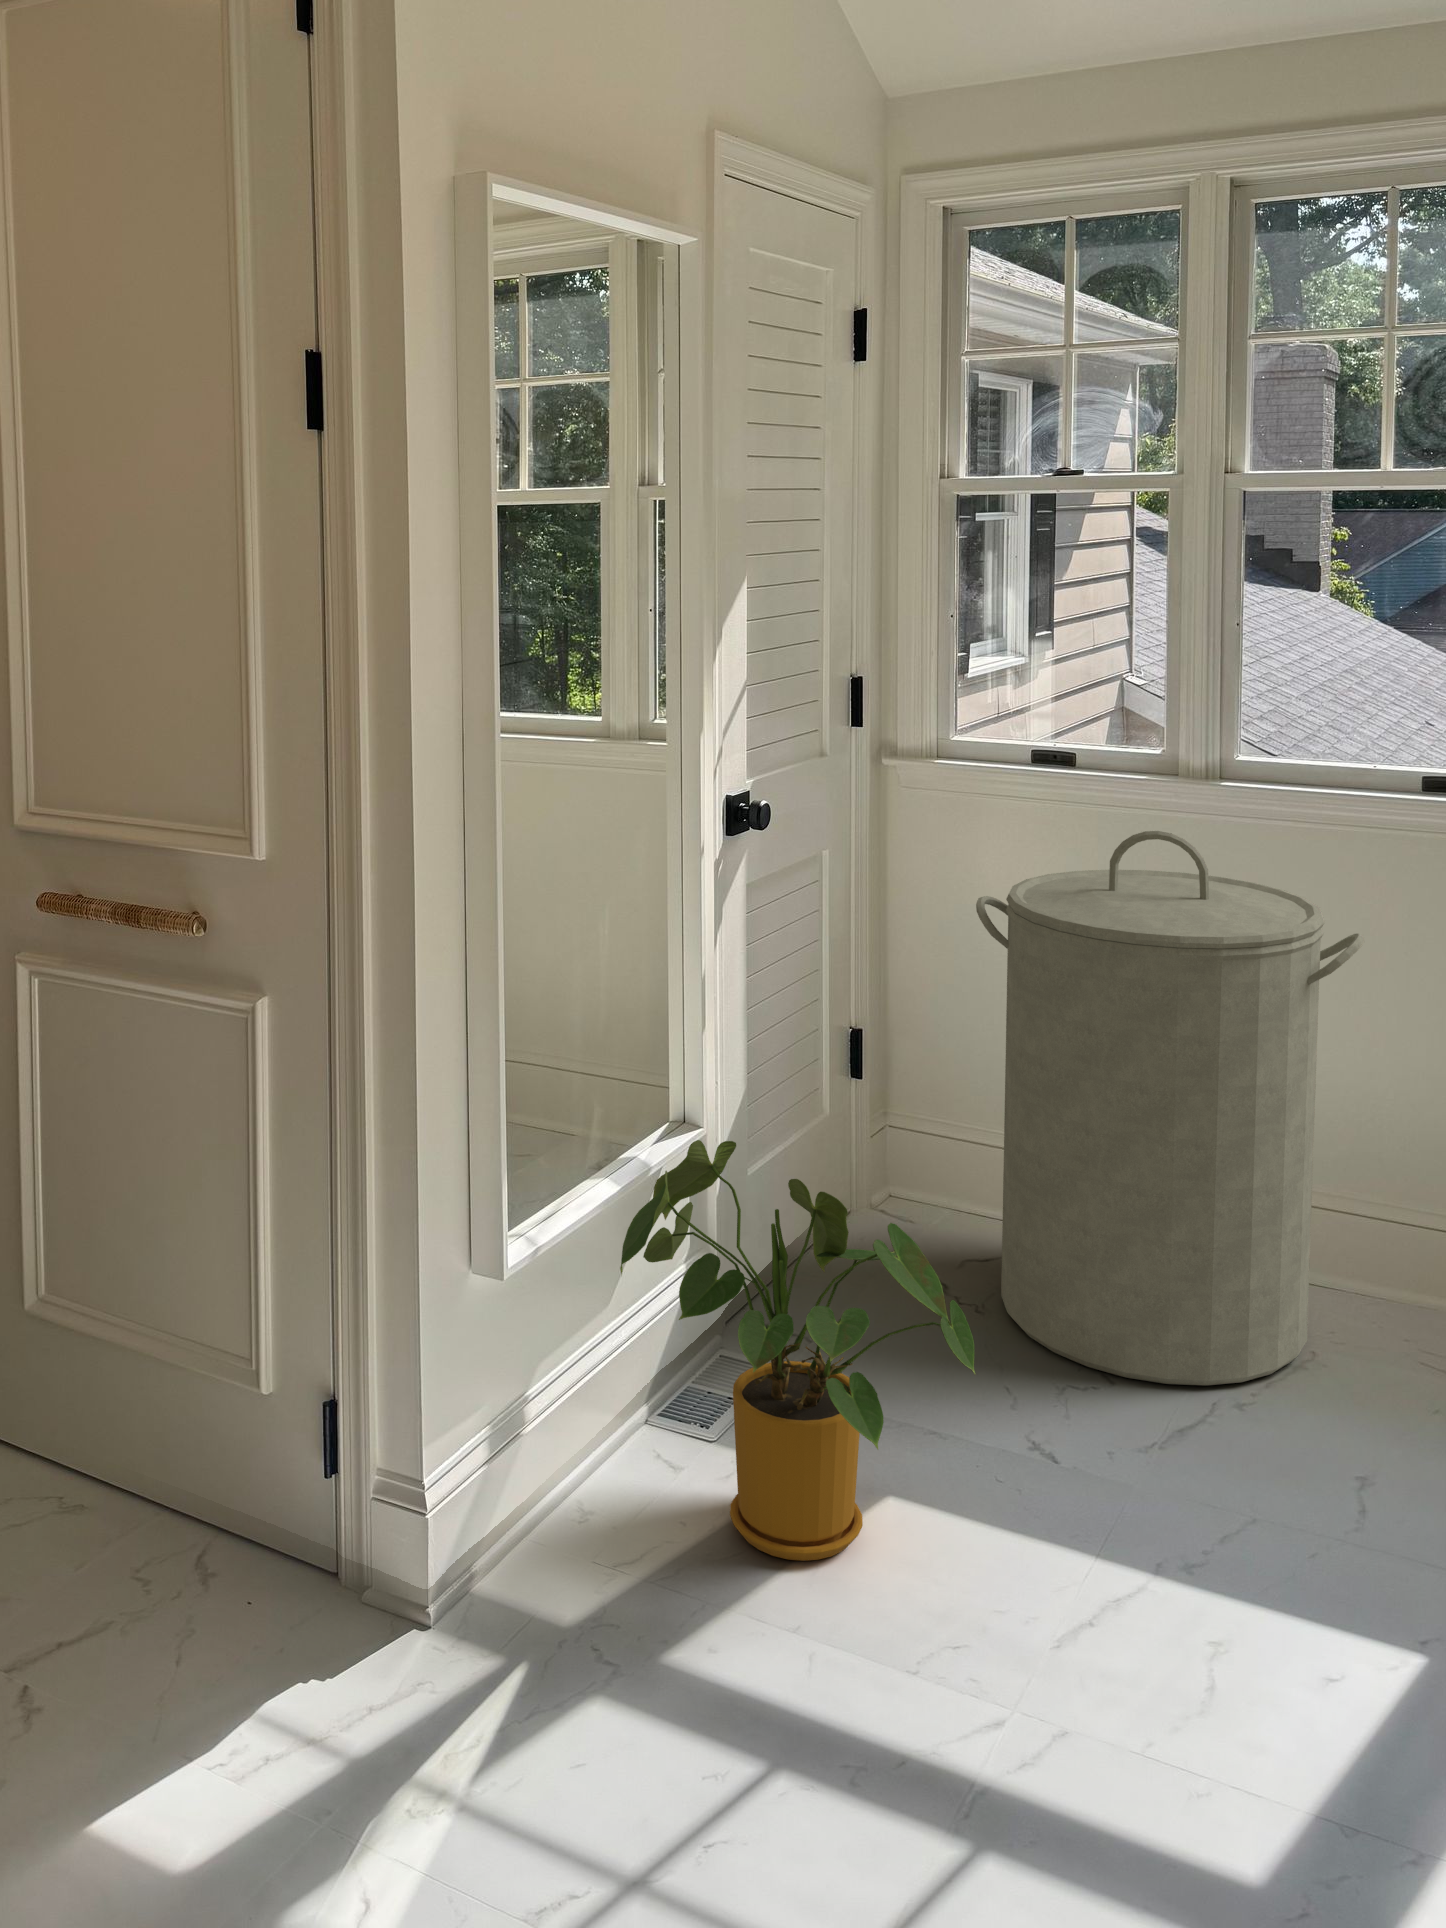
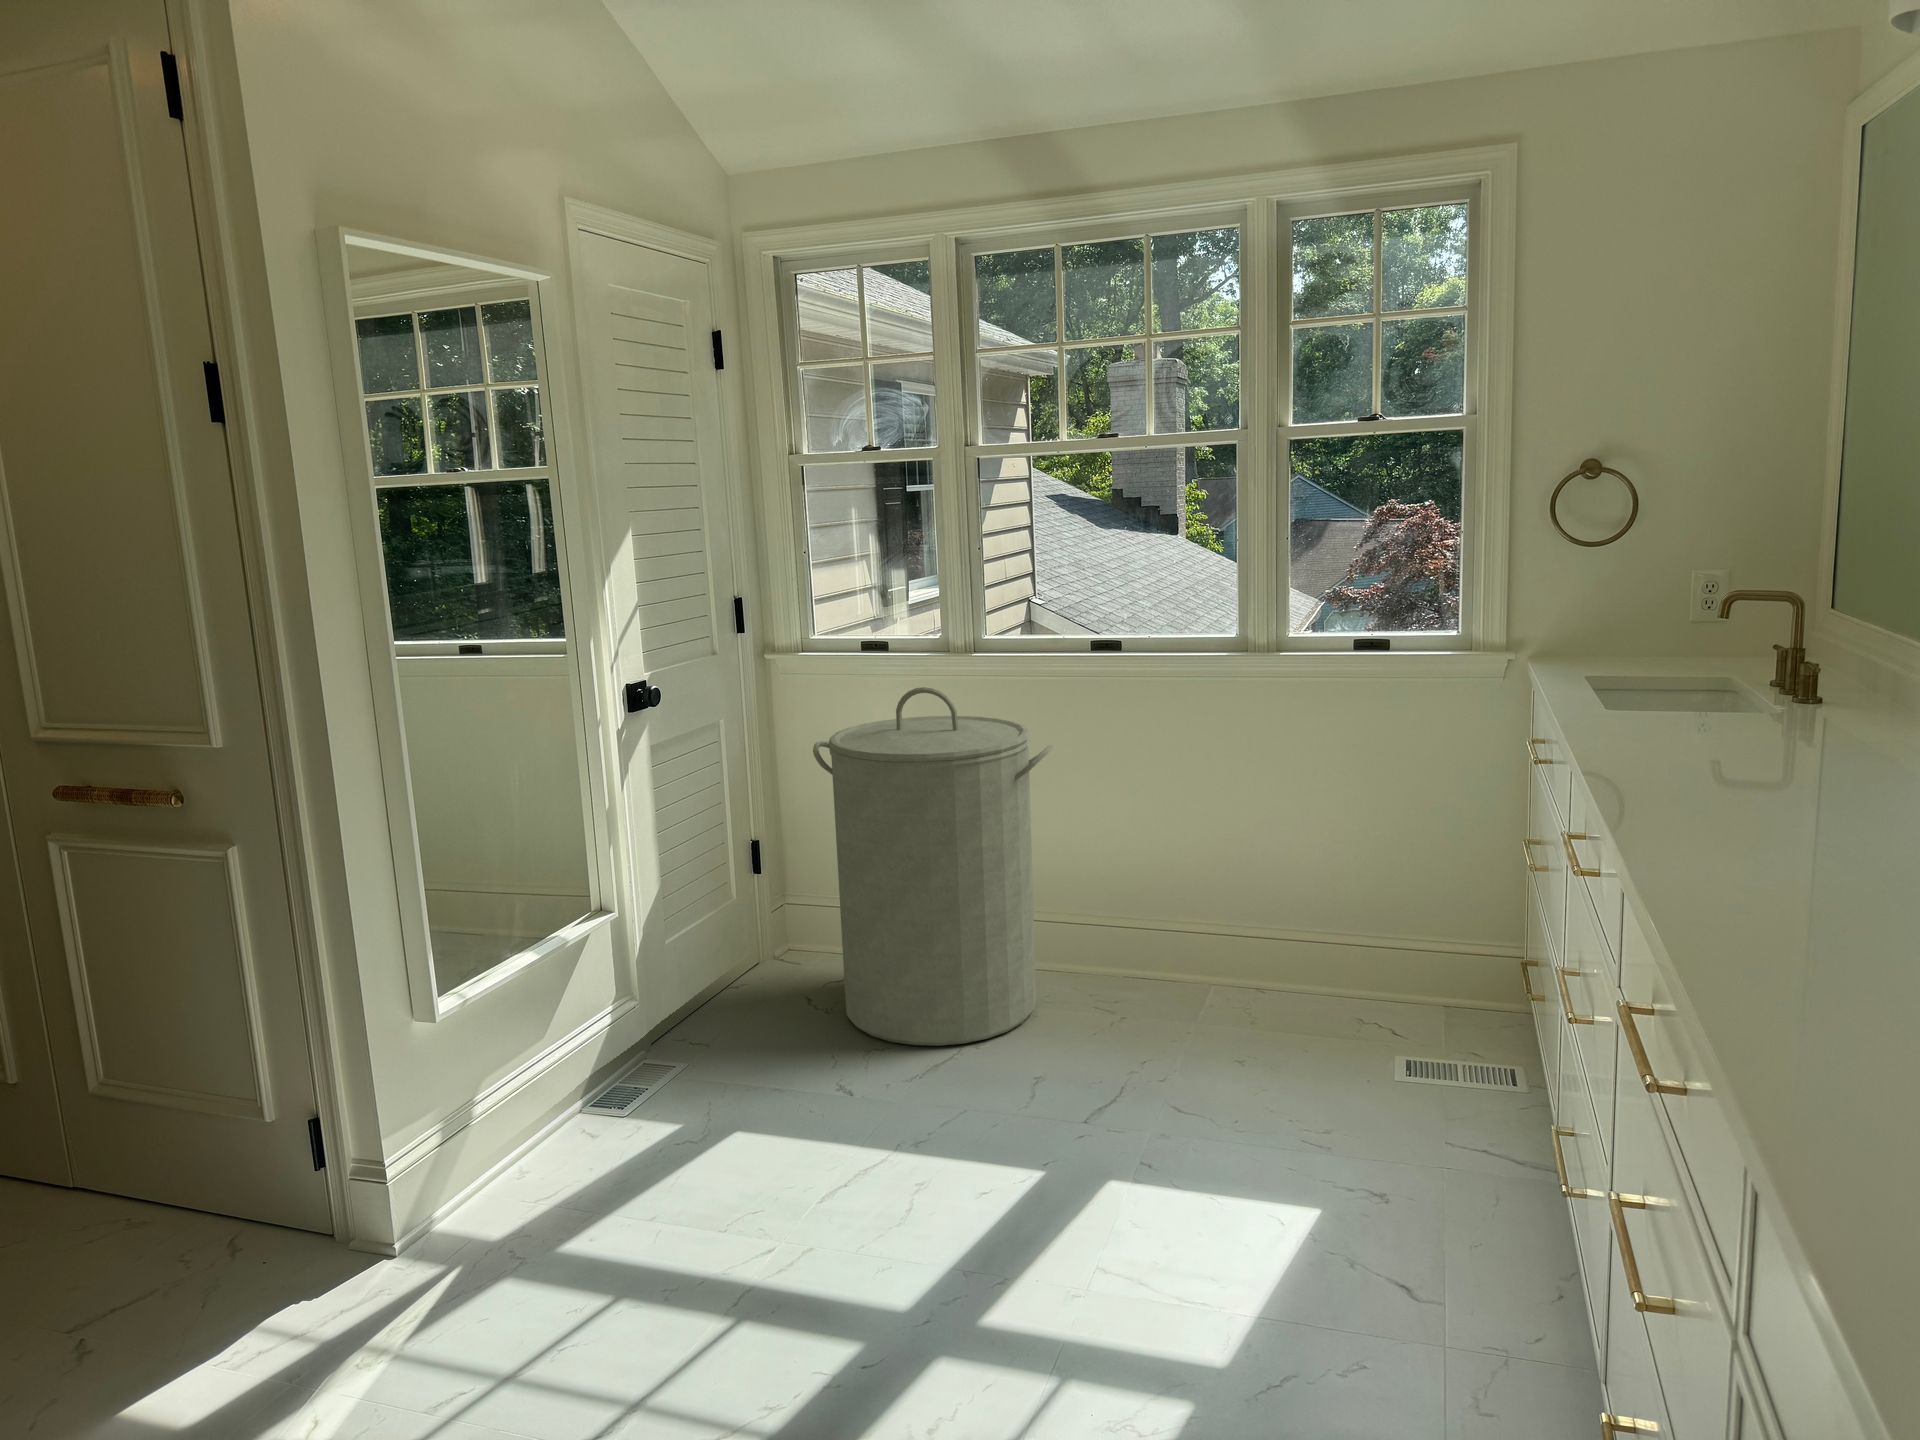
house plant: present [620,1140,975,1561] -> none [530,916,769,1181]

